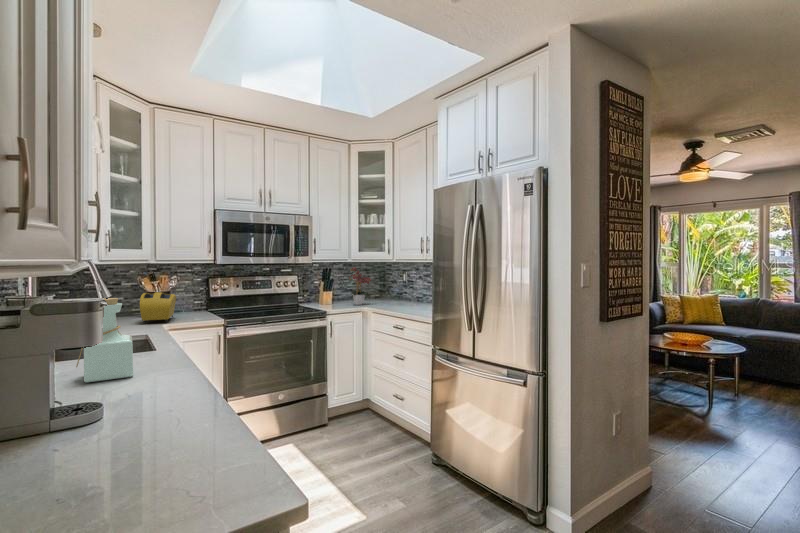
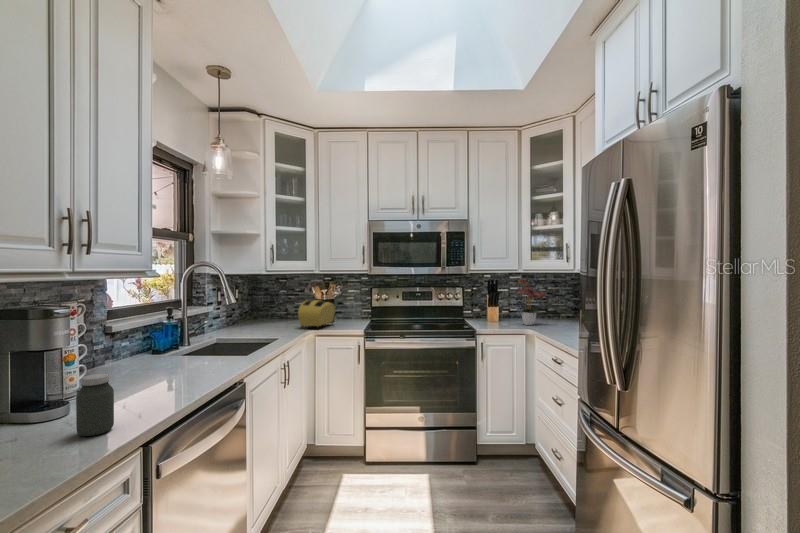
bottle: present [76,298,133,383] -> none [140,309,195,385]
jar: none [137,355,171,415] -> present [76,374,114,436]

